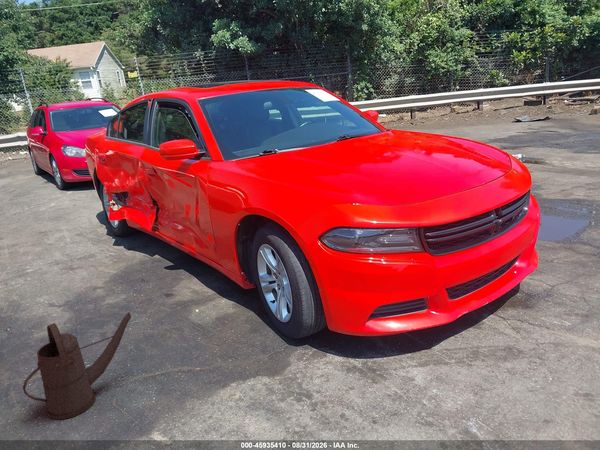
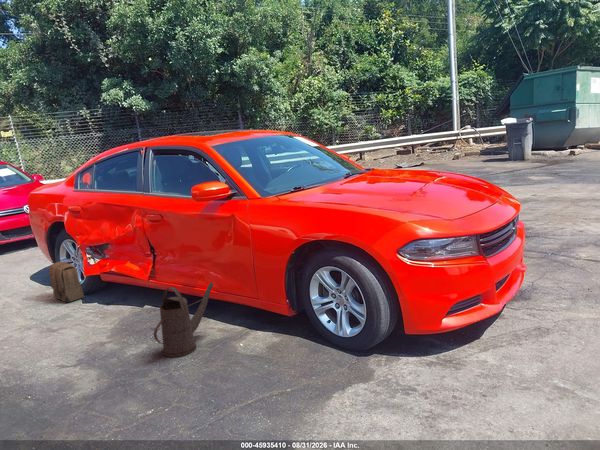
backpack: none [25,238,60,289] -> present [49,259,84,303]

